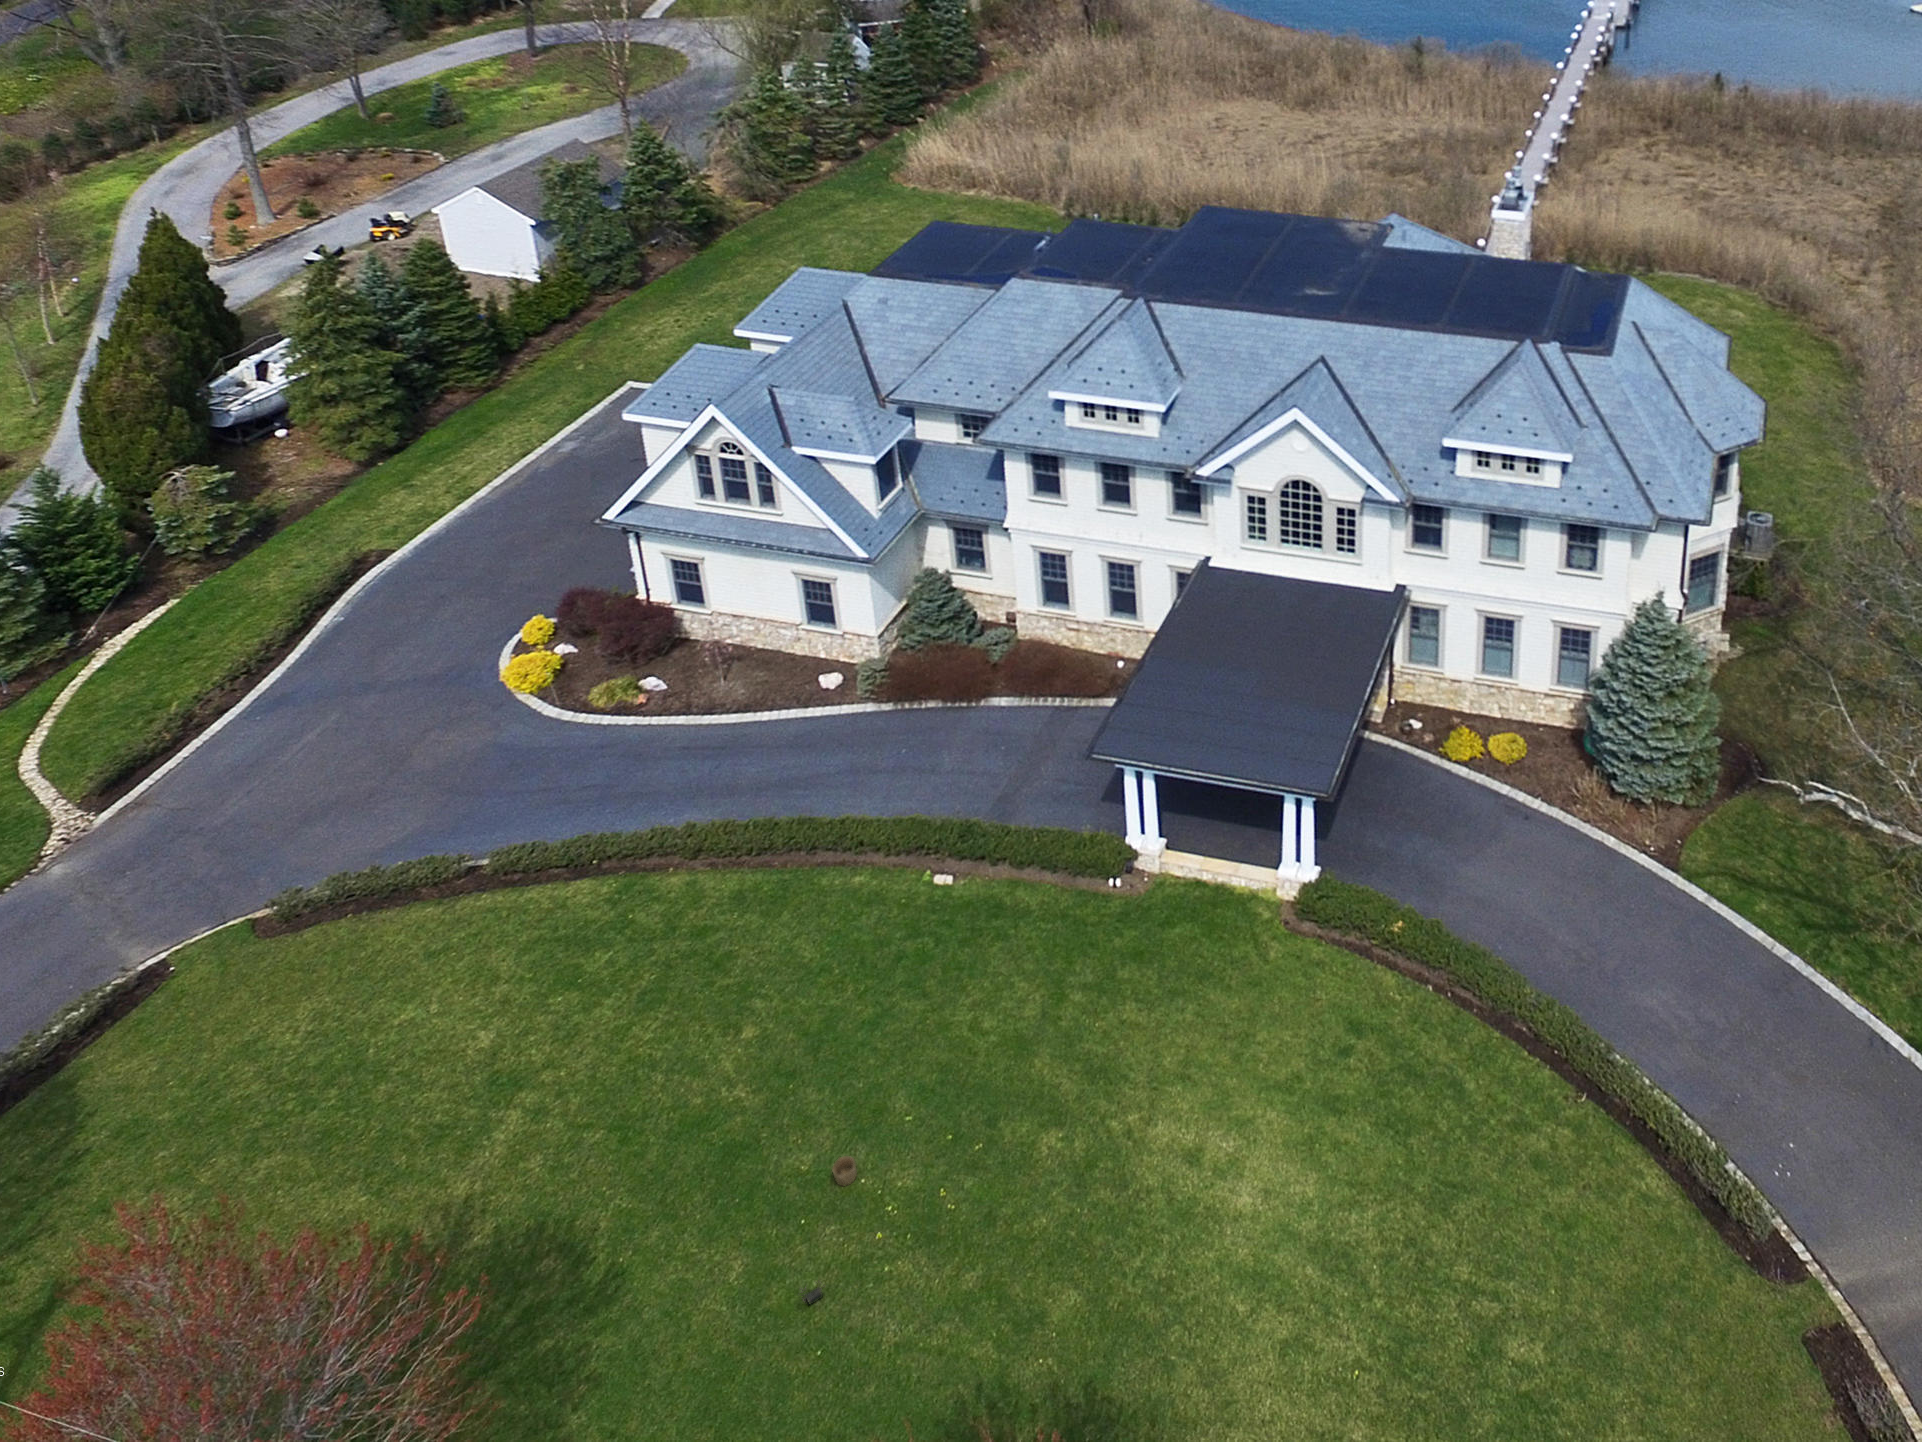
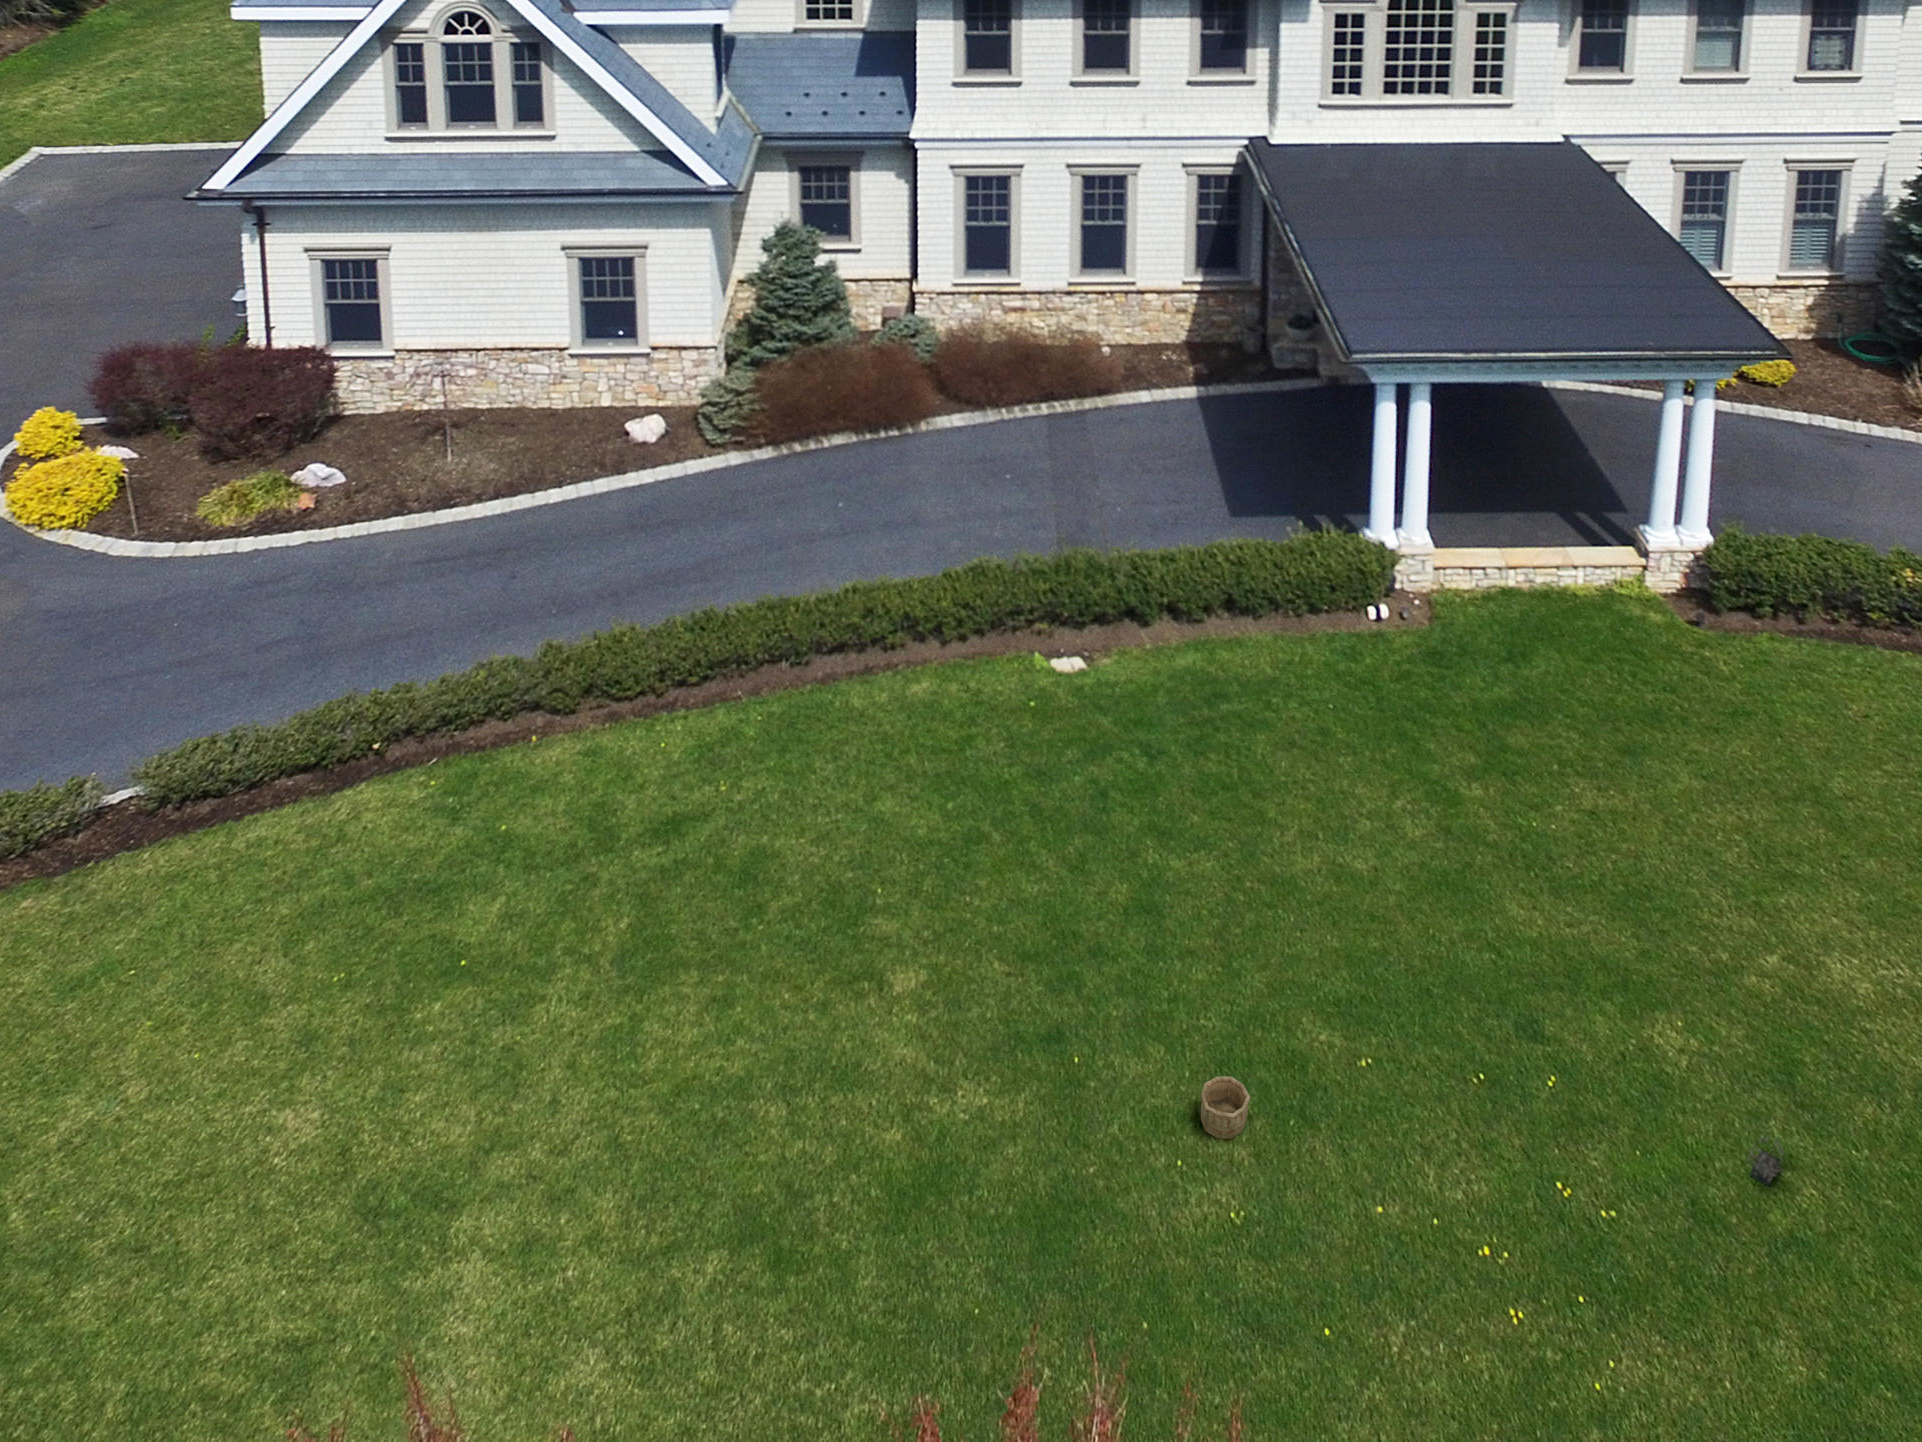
decorative plant: present [801,1287,823,1304] -> present [1750,1136,1783,1185]

